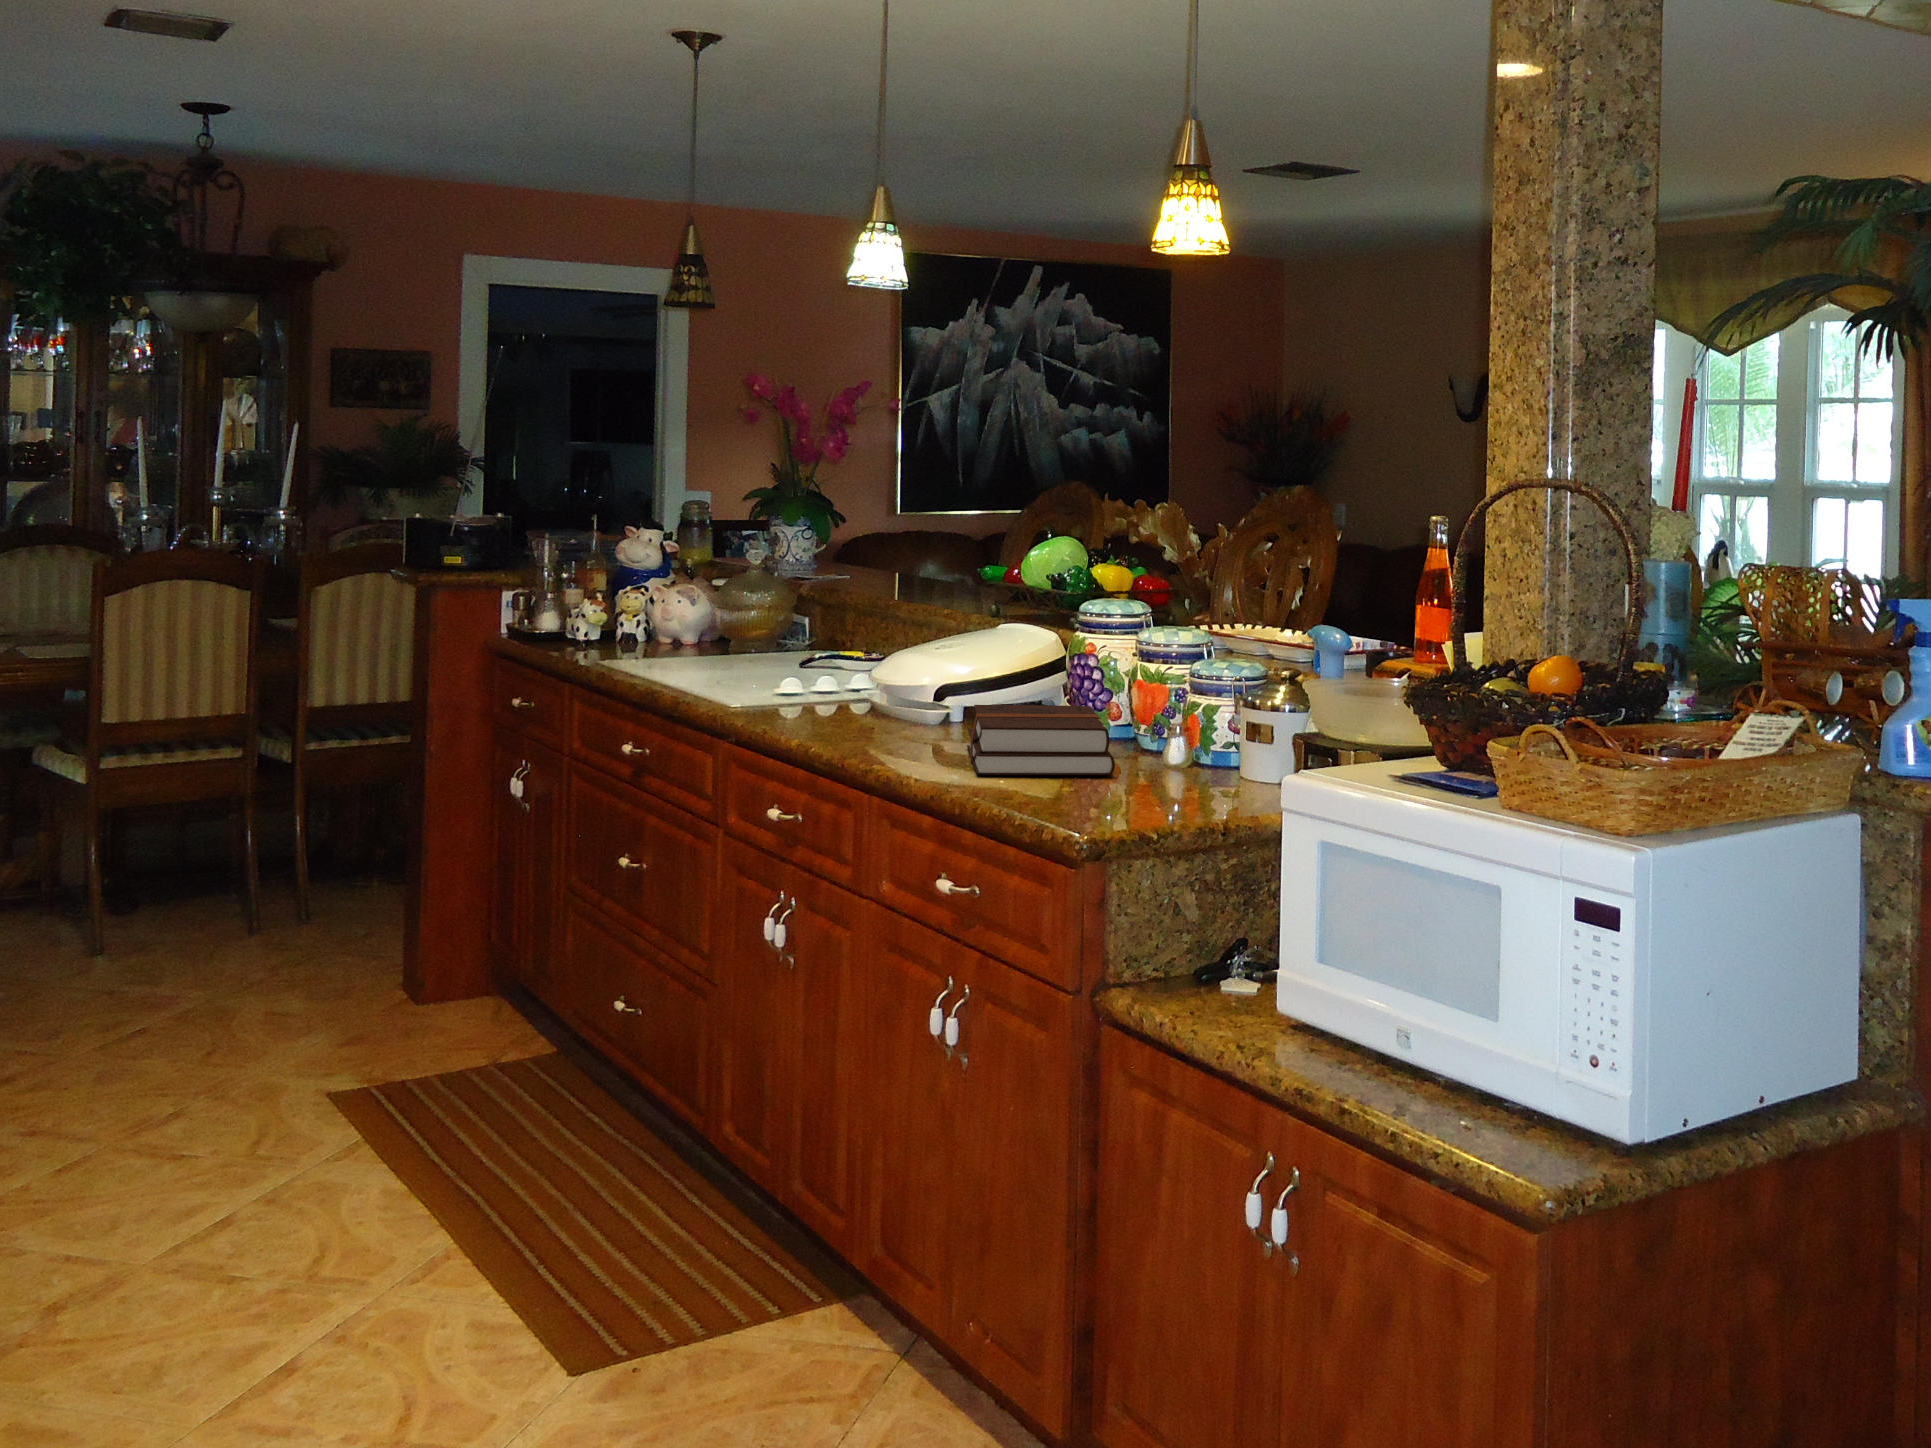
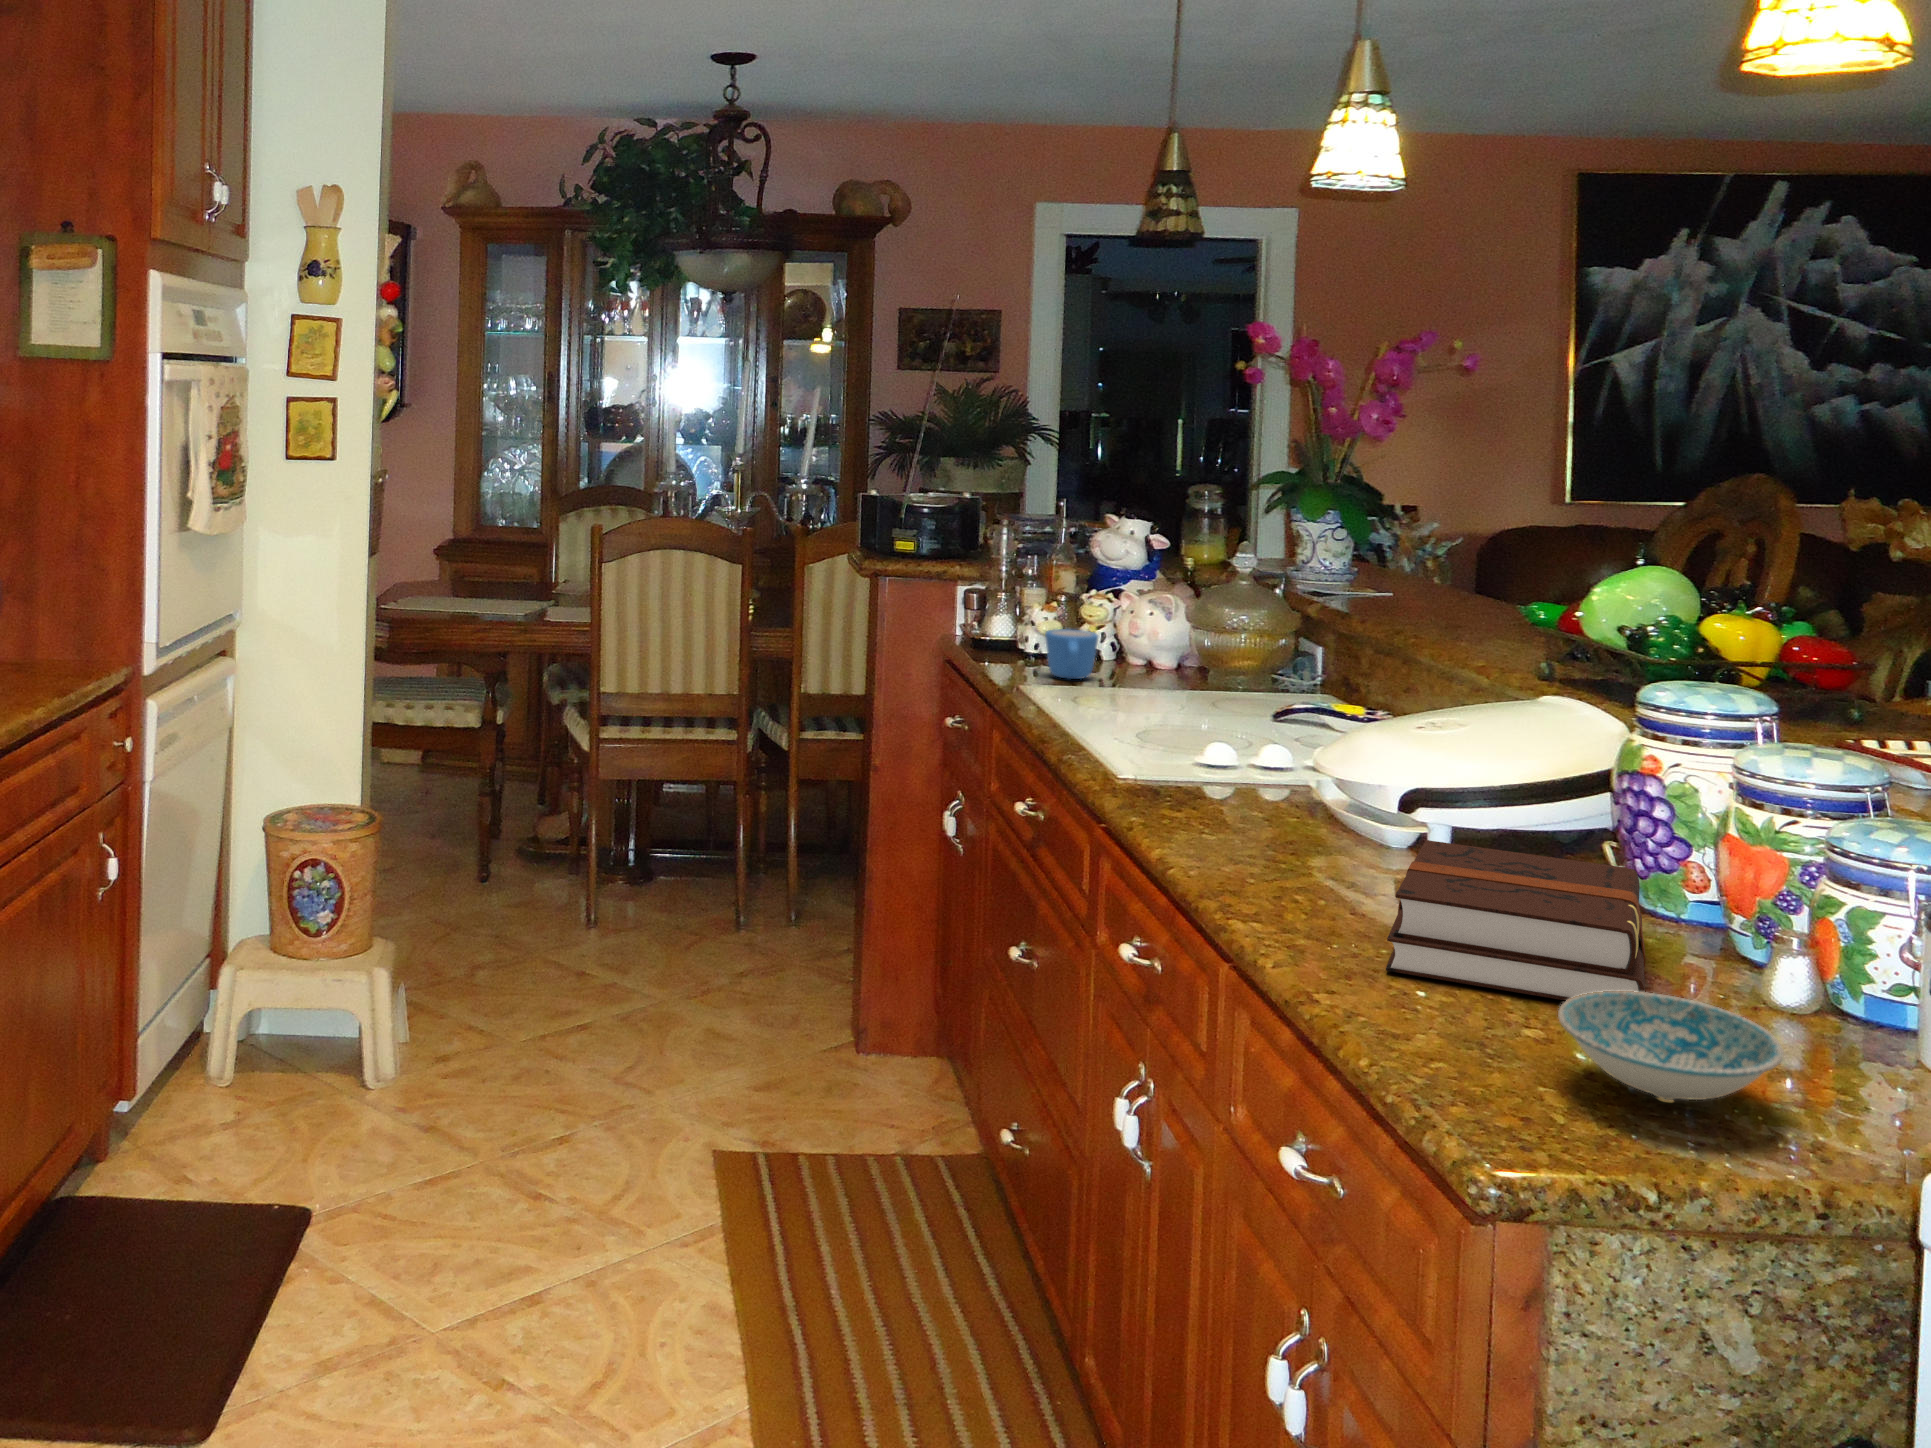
mug: none [607,615,650,654] -> present [1045,629,1098,679]
ceramic bowl: none [1090,754,1197,803] -> present [1558,991,1784,1100]

